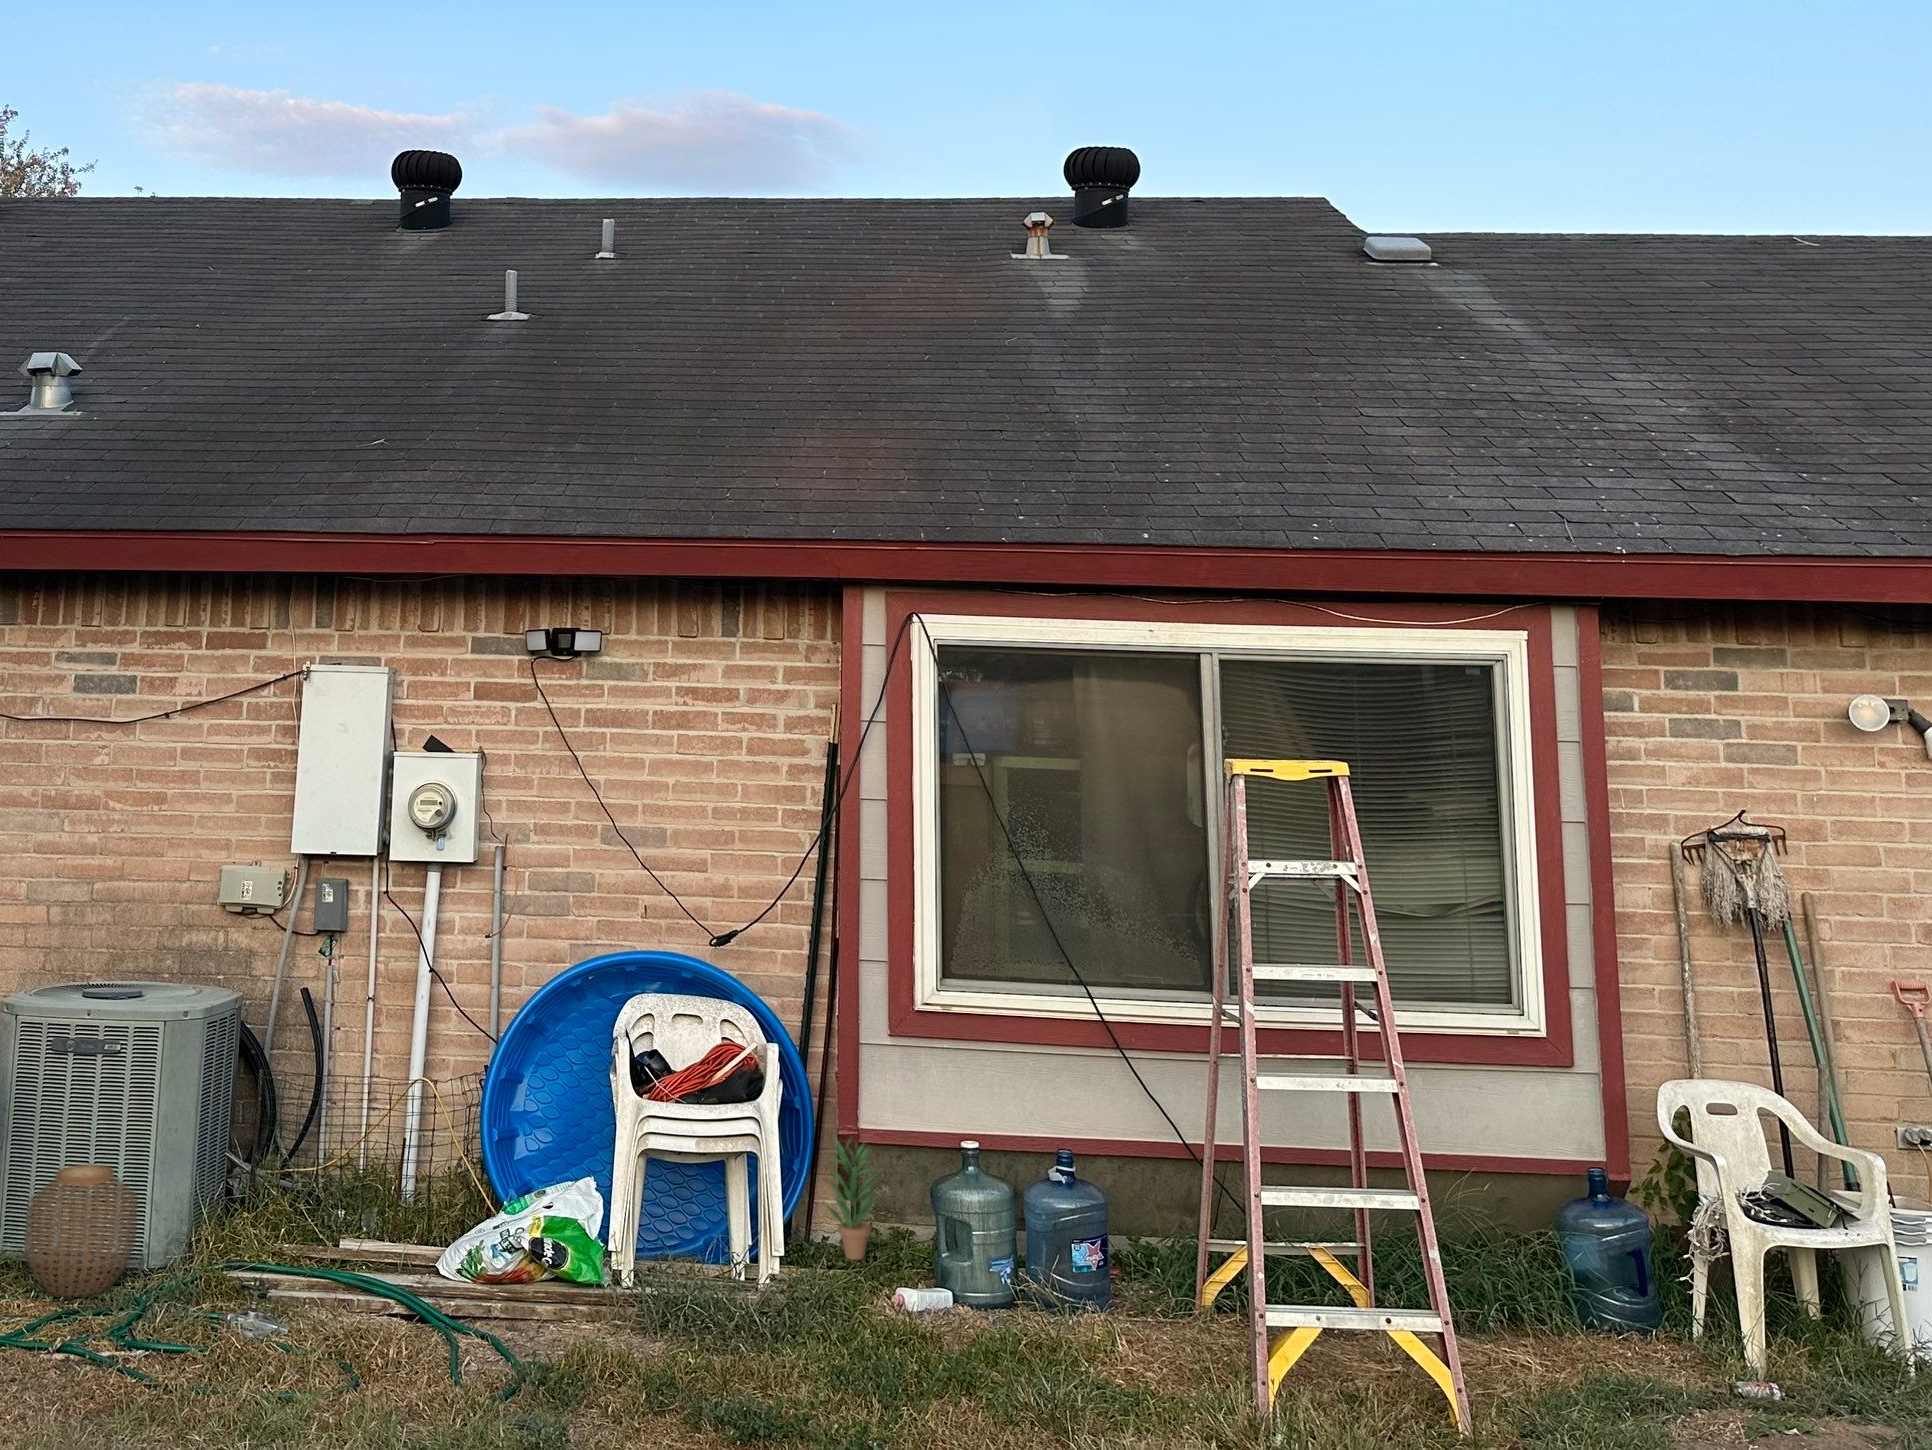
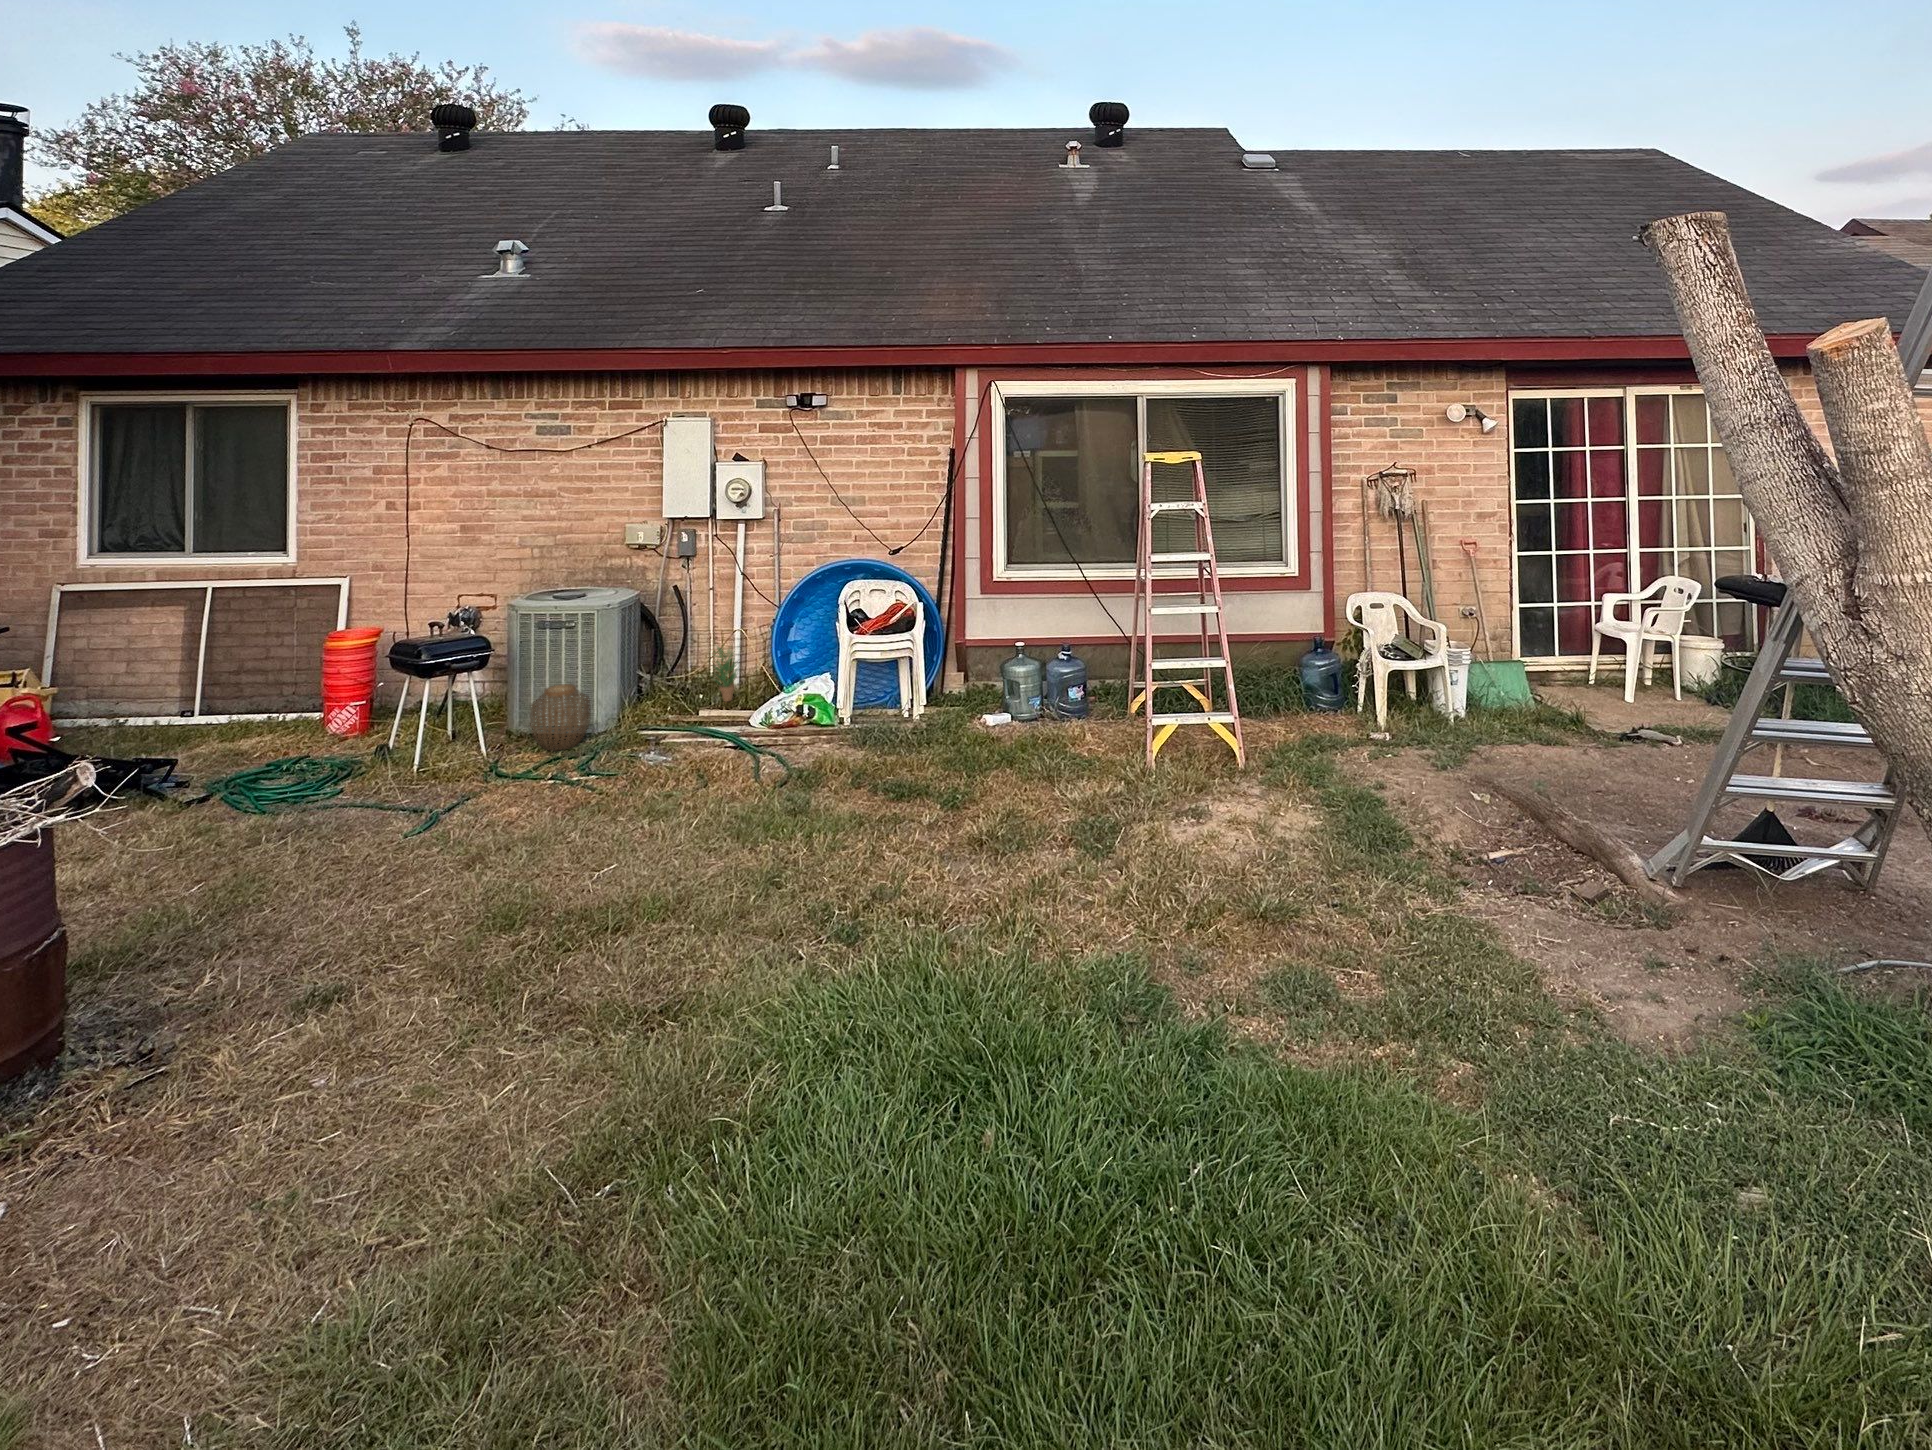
potted plant: present [827,1139,877,1260] -> present [715,646,738,701]

